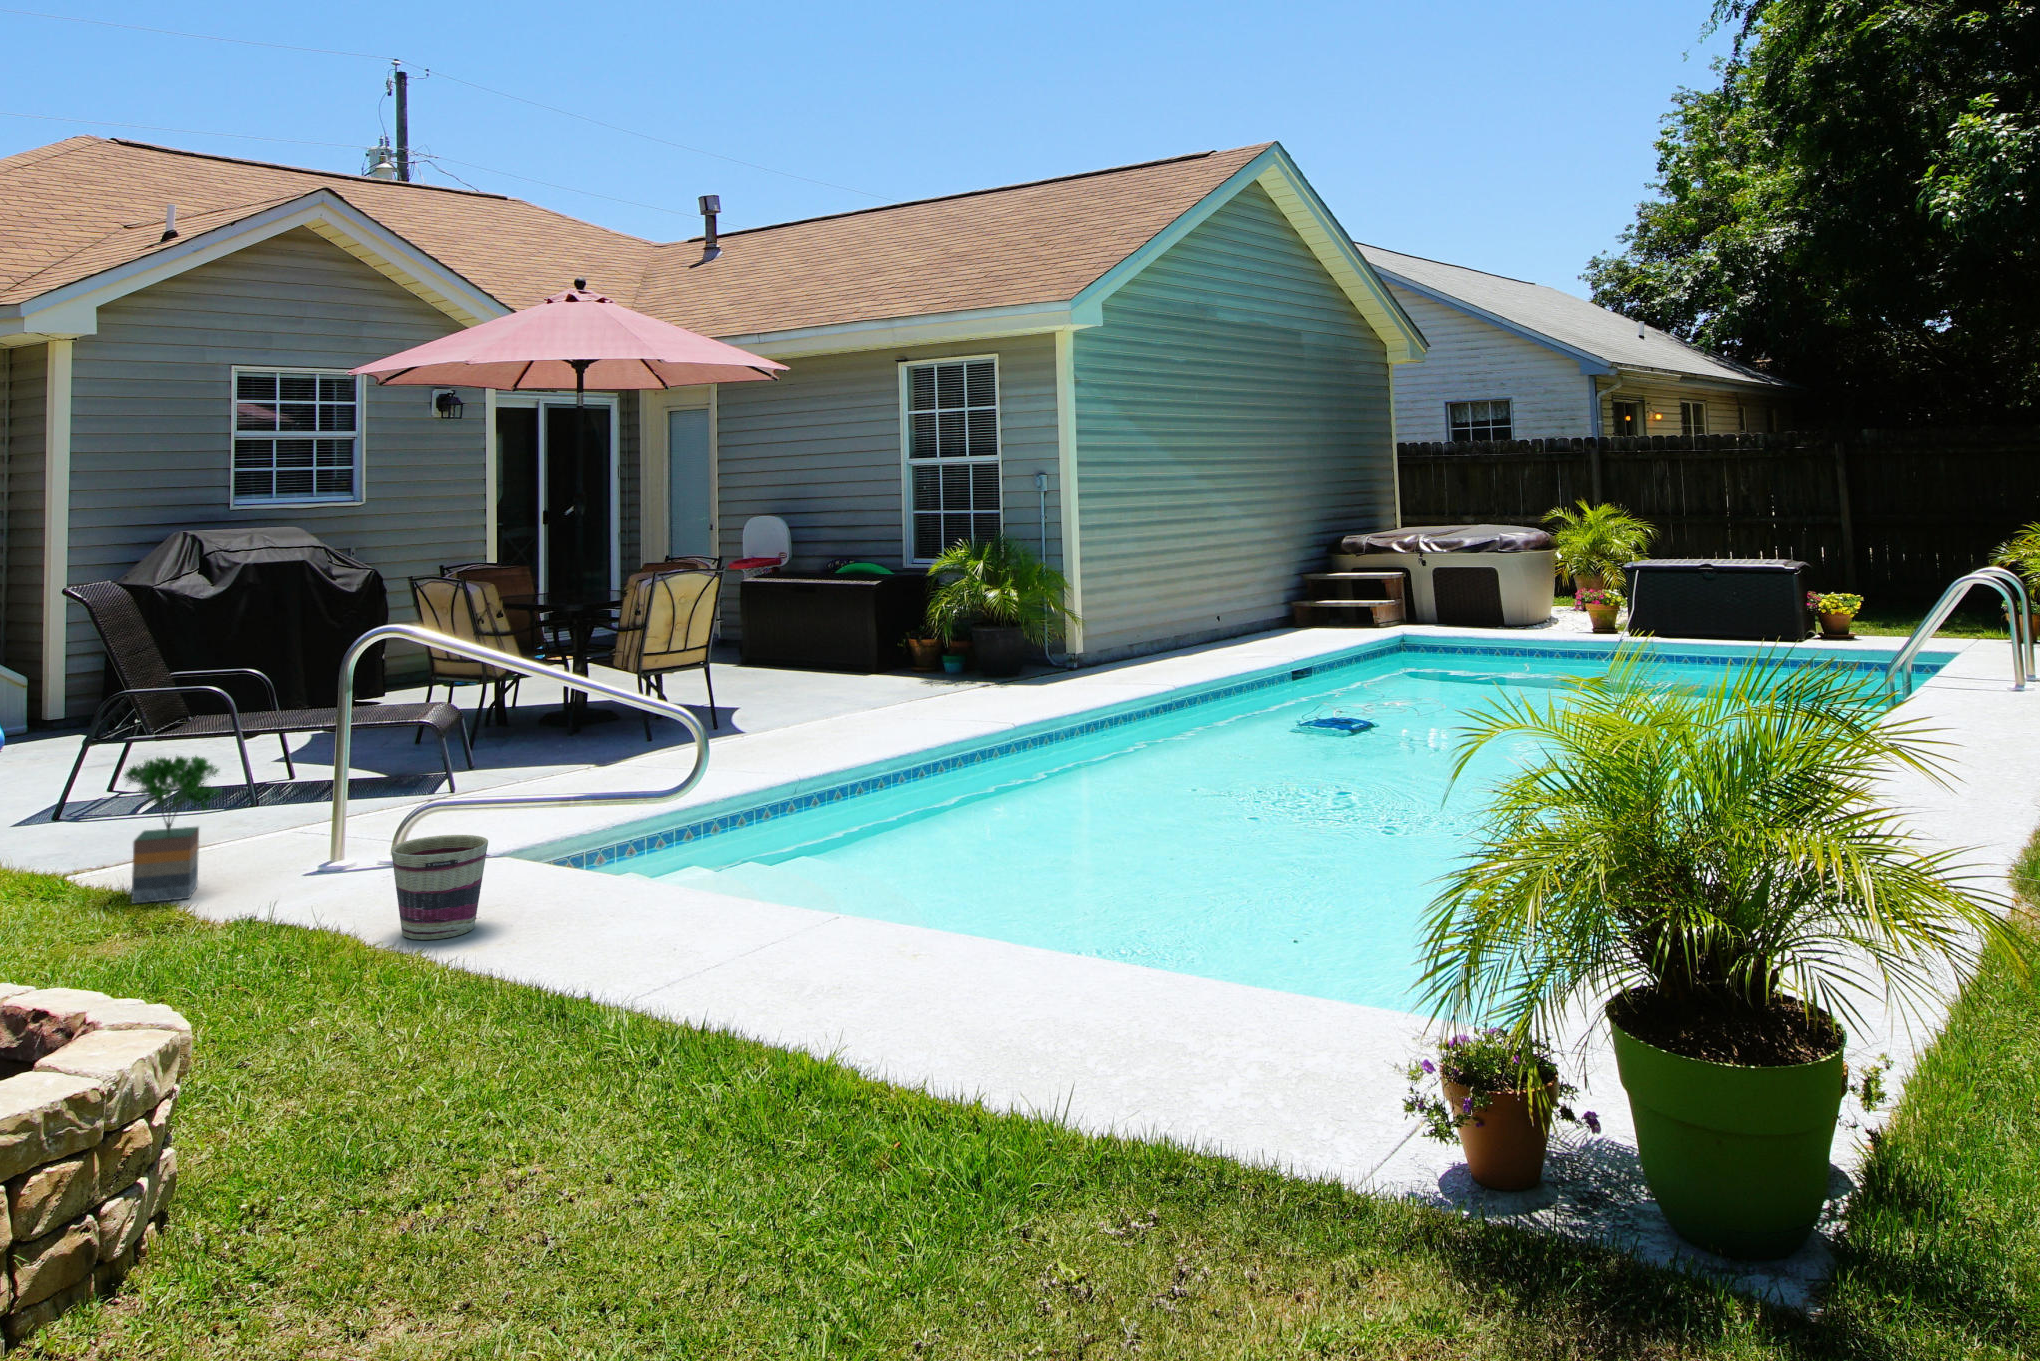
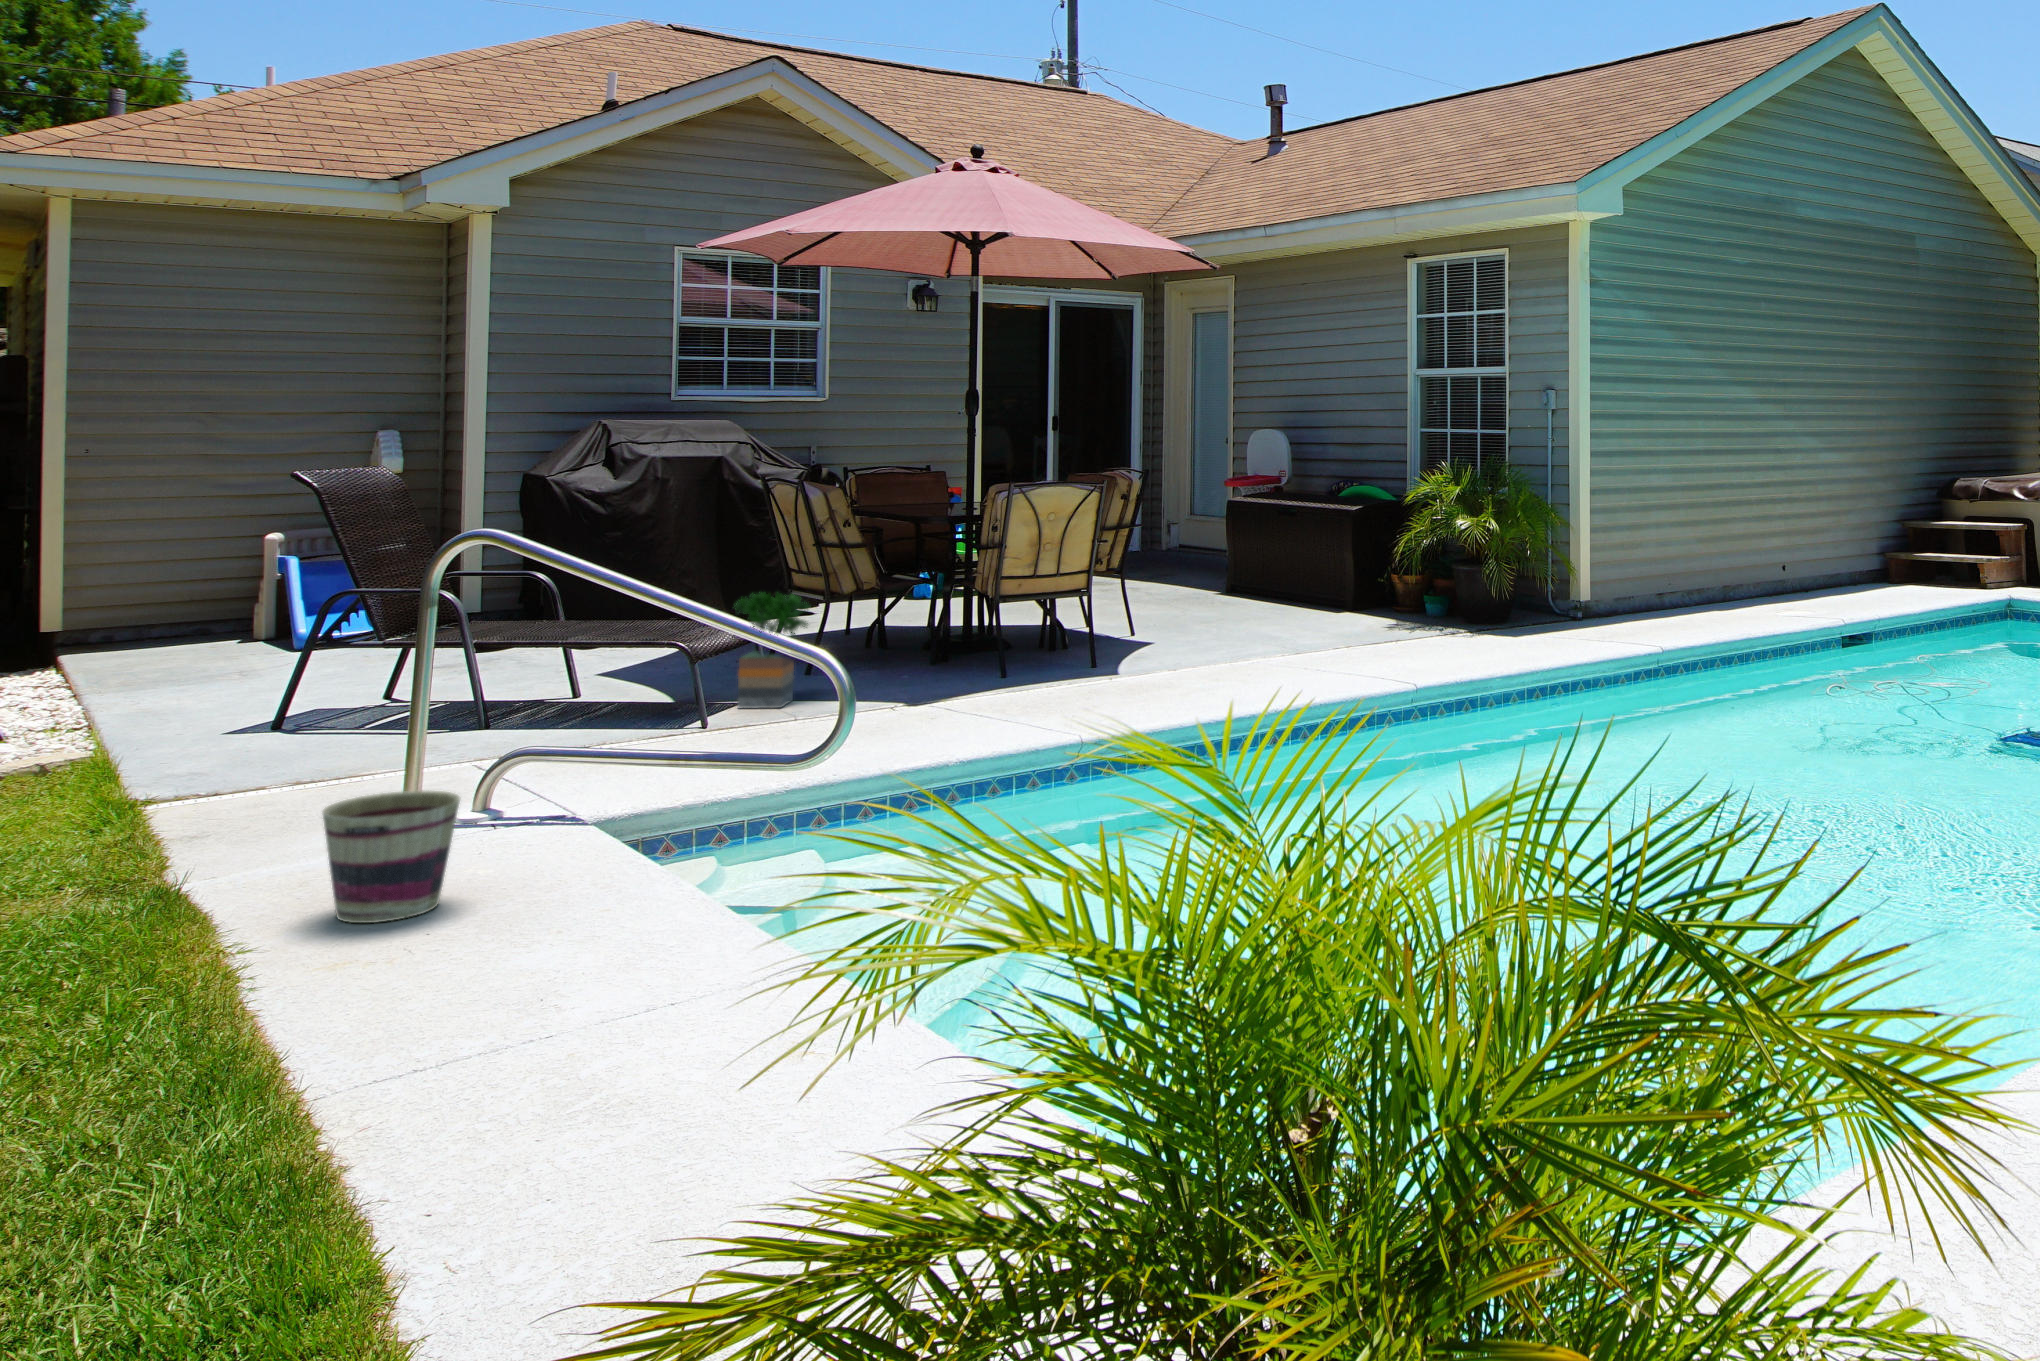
potted tree: present [124,756,221,904] -> present [735,593,808,709]

